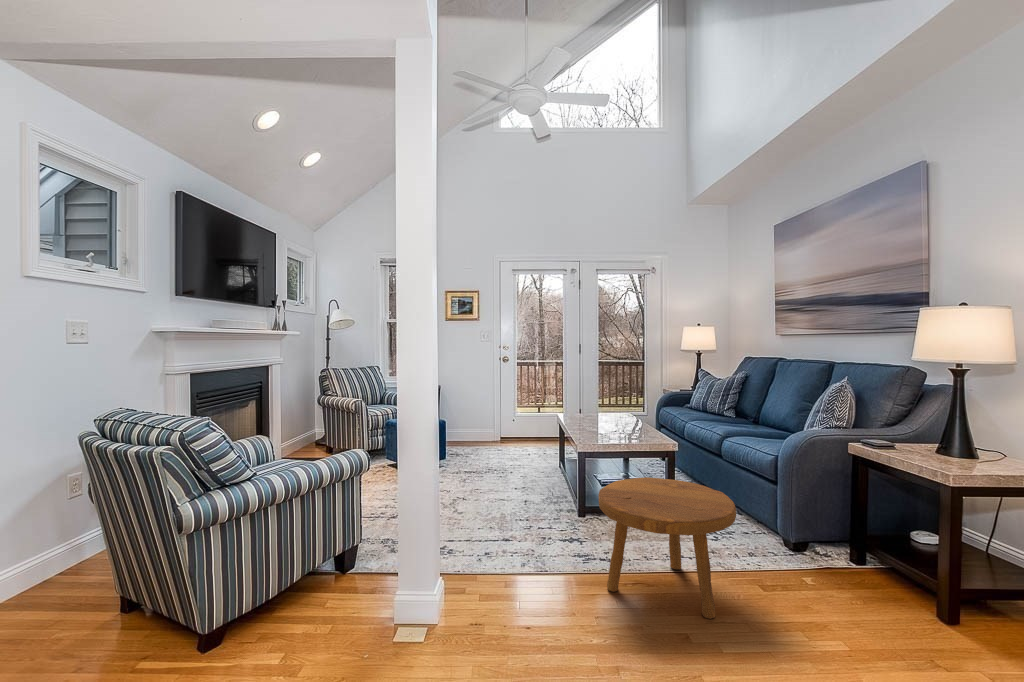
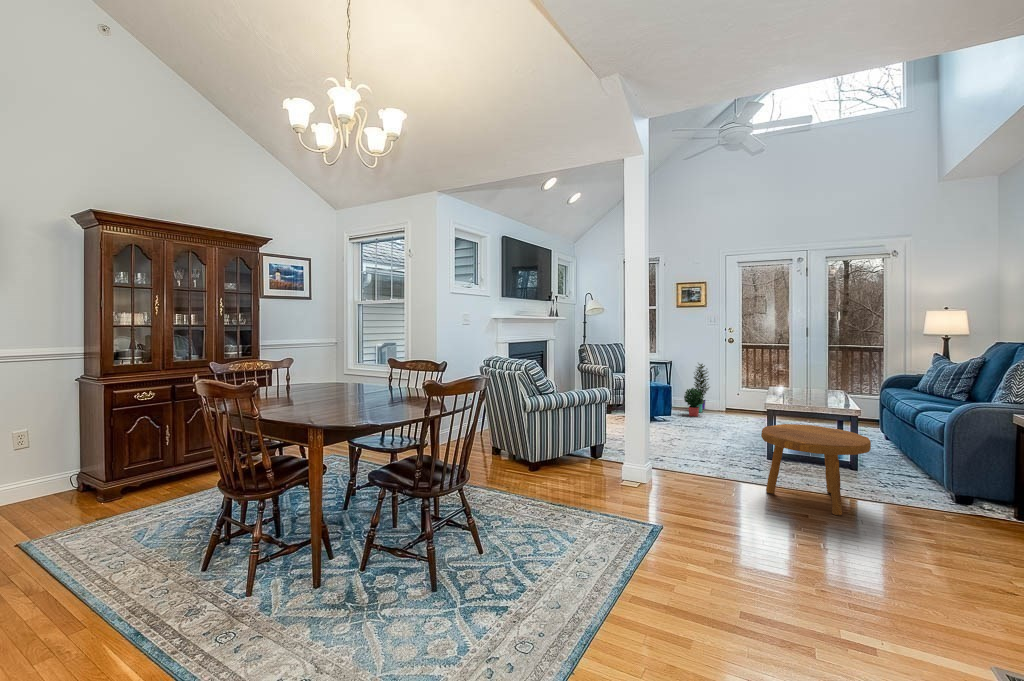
potted plant: none [459,386,486,455] -> present [684,364,710,417]

